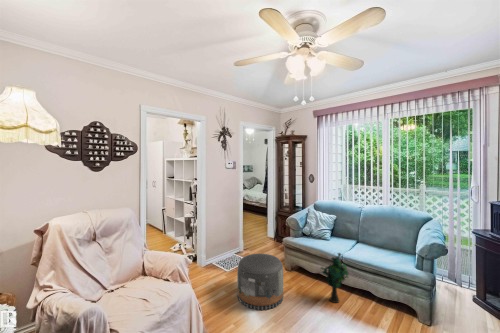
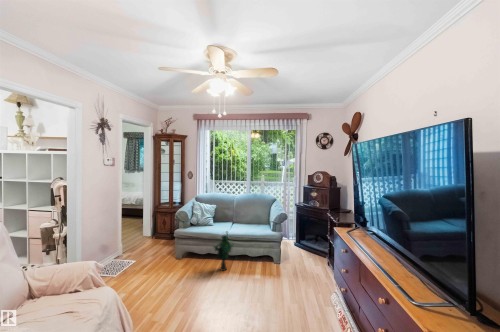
pouf: present [237,254,283,310] -> none [138,246,184,298]

